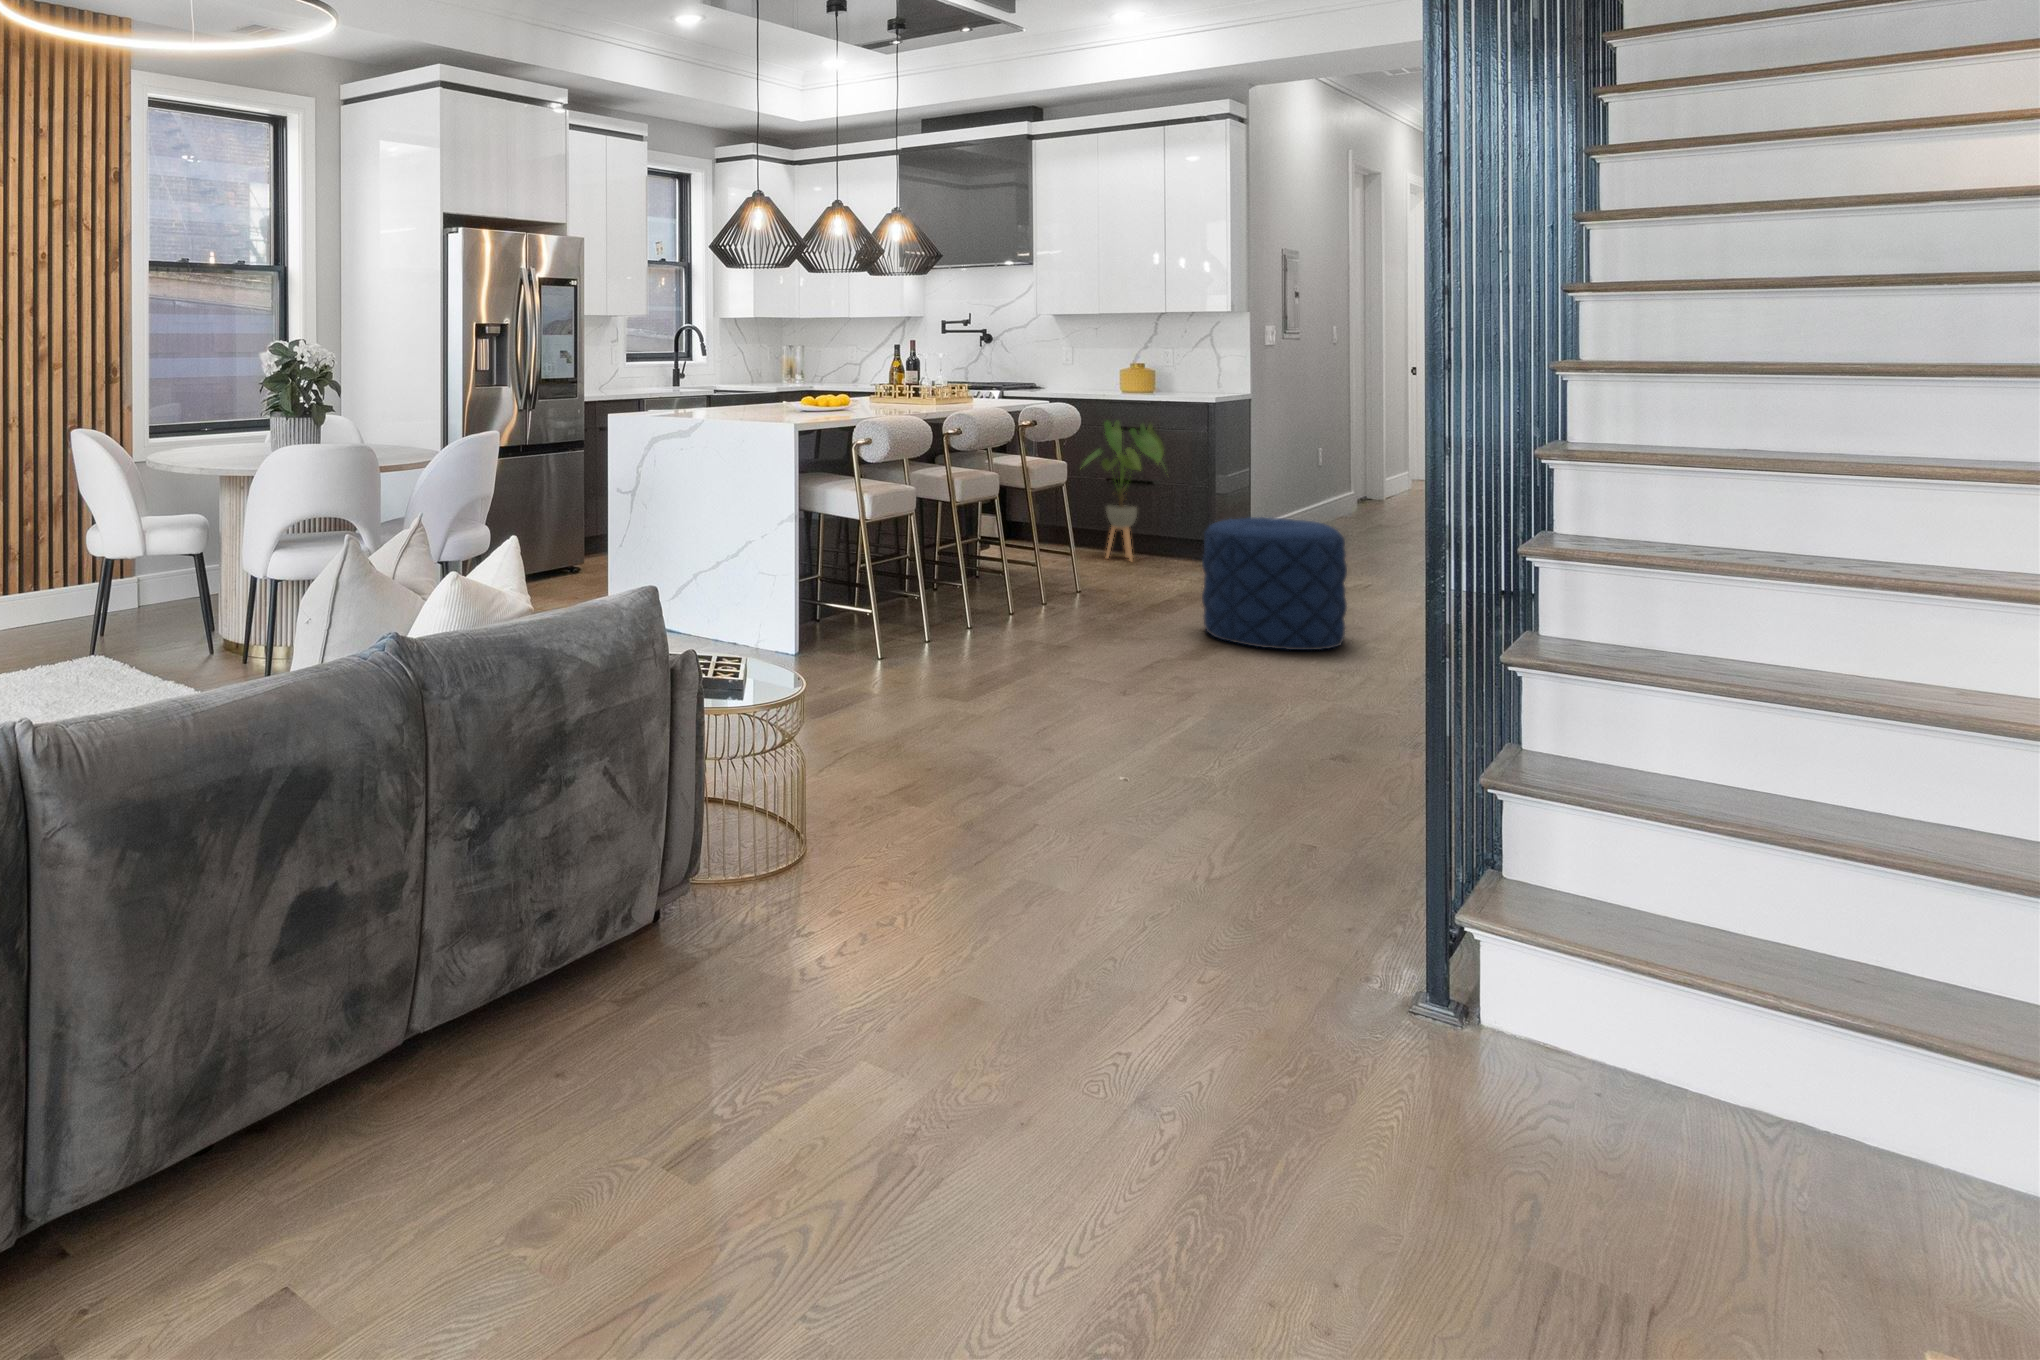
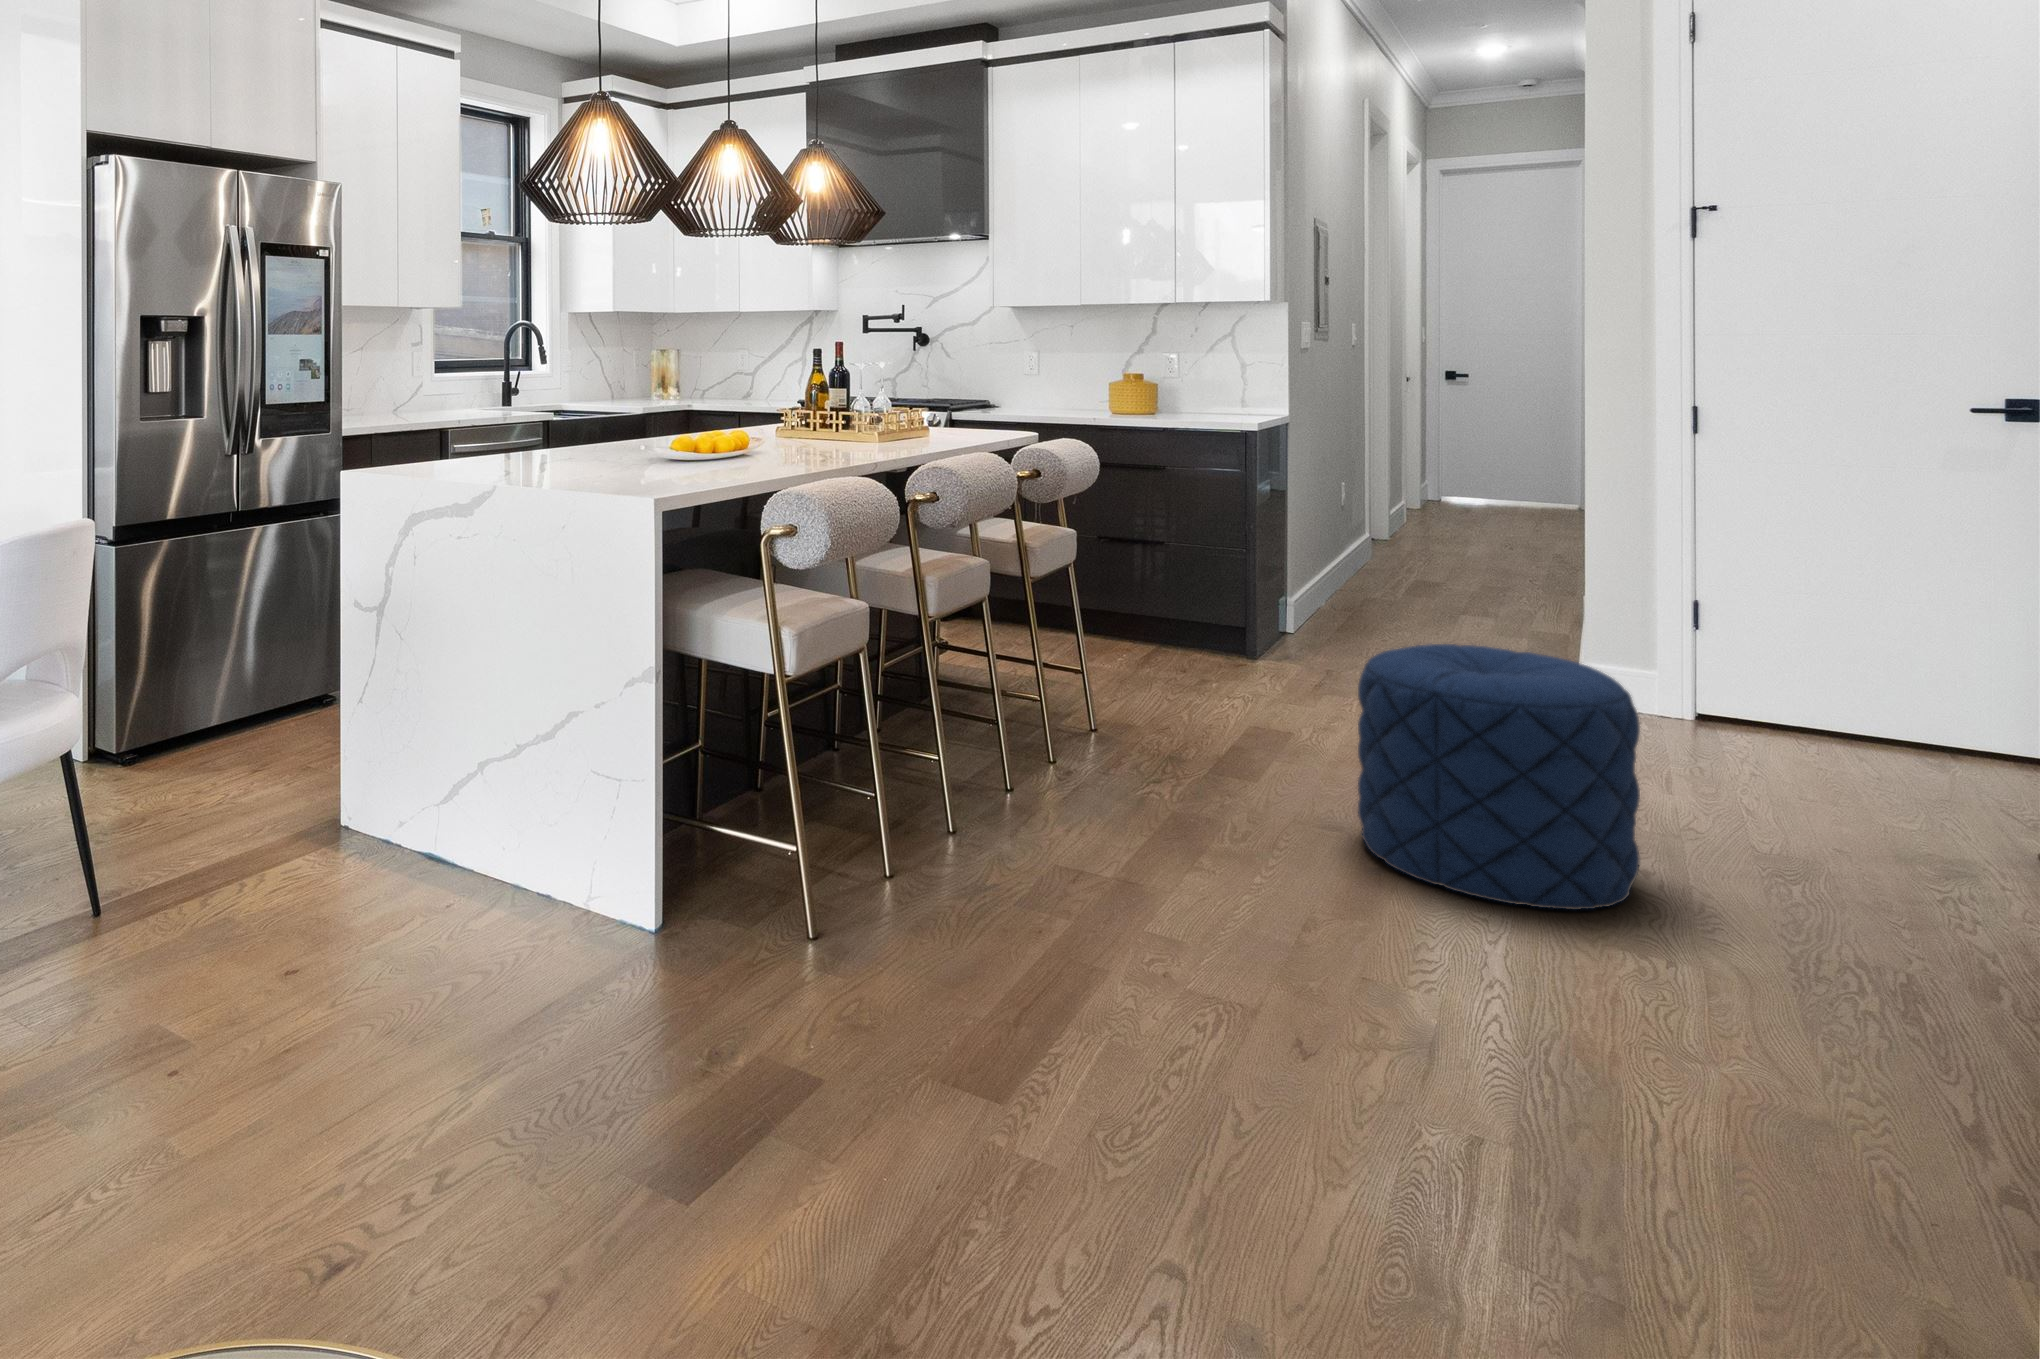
house plant: present [1084,421,1164,560] -> none [1071,456,1201,663]

